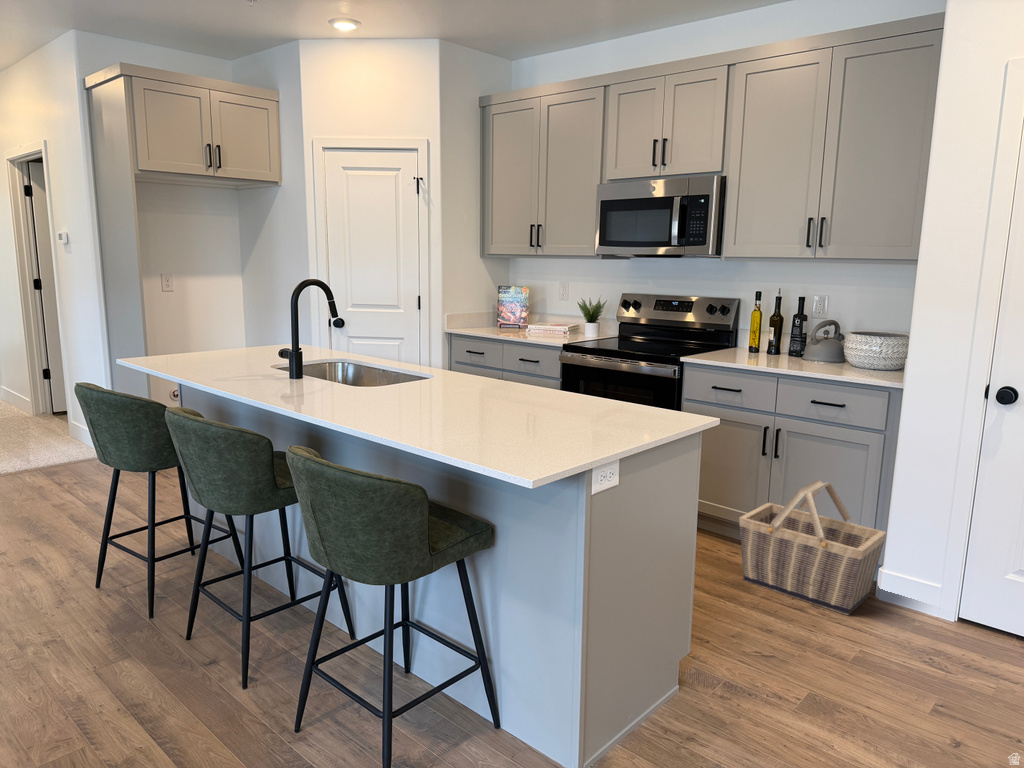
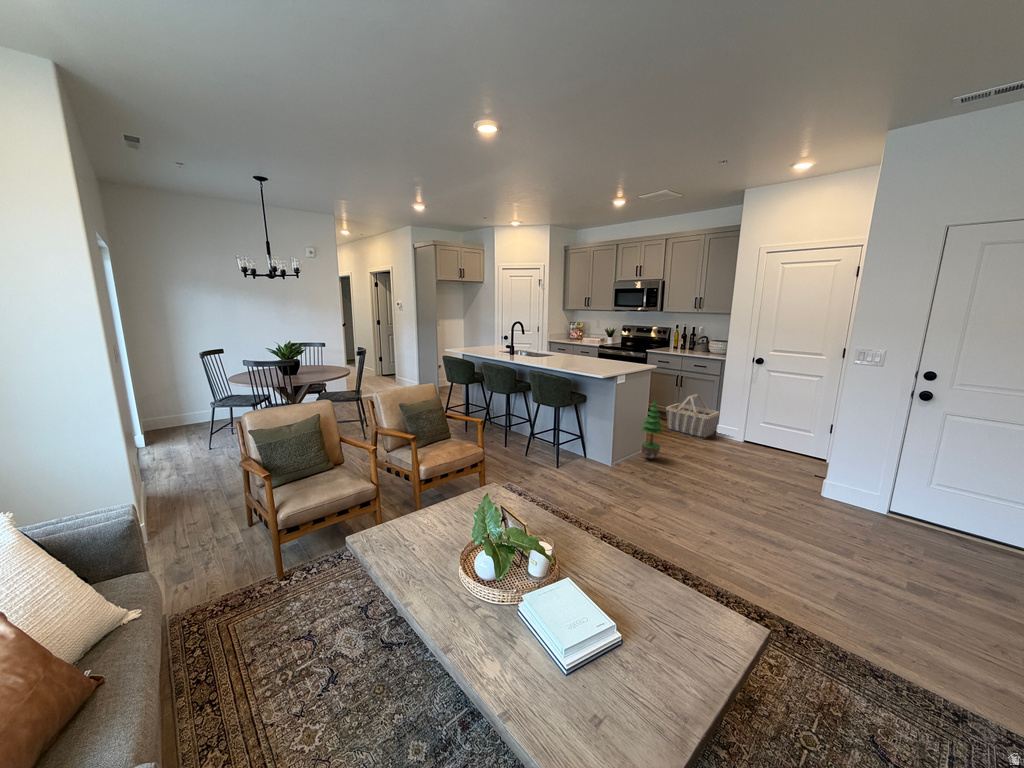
potted tree: none [671,527,747,716] -> present [641,400,663,459]

